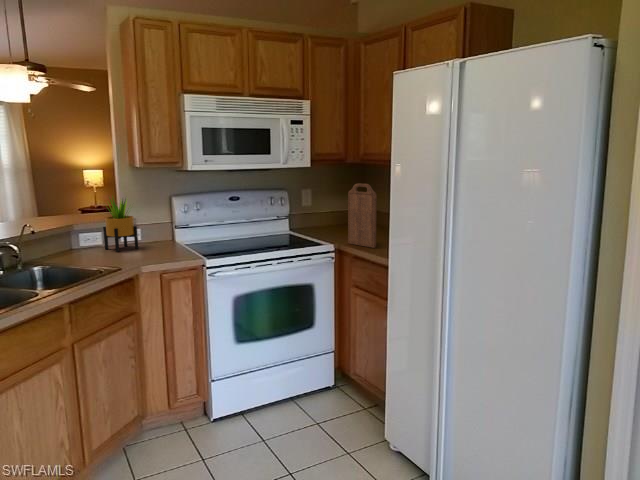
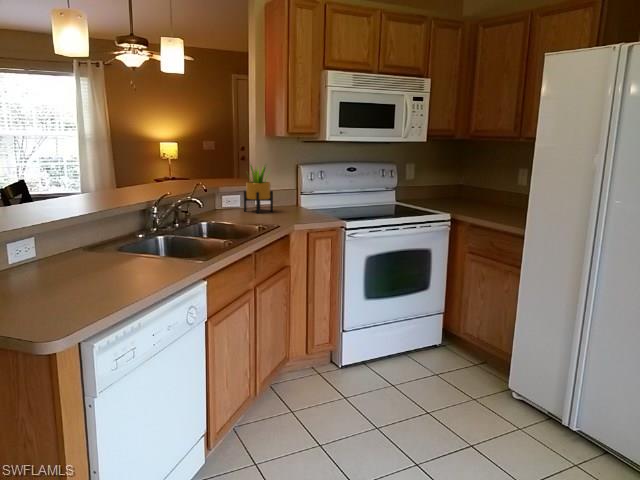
cutting board: present [348,184,377,248] -> none [461,157,495,217]

